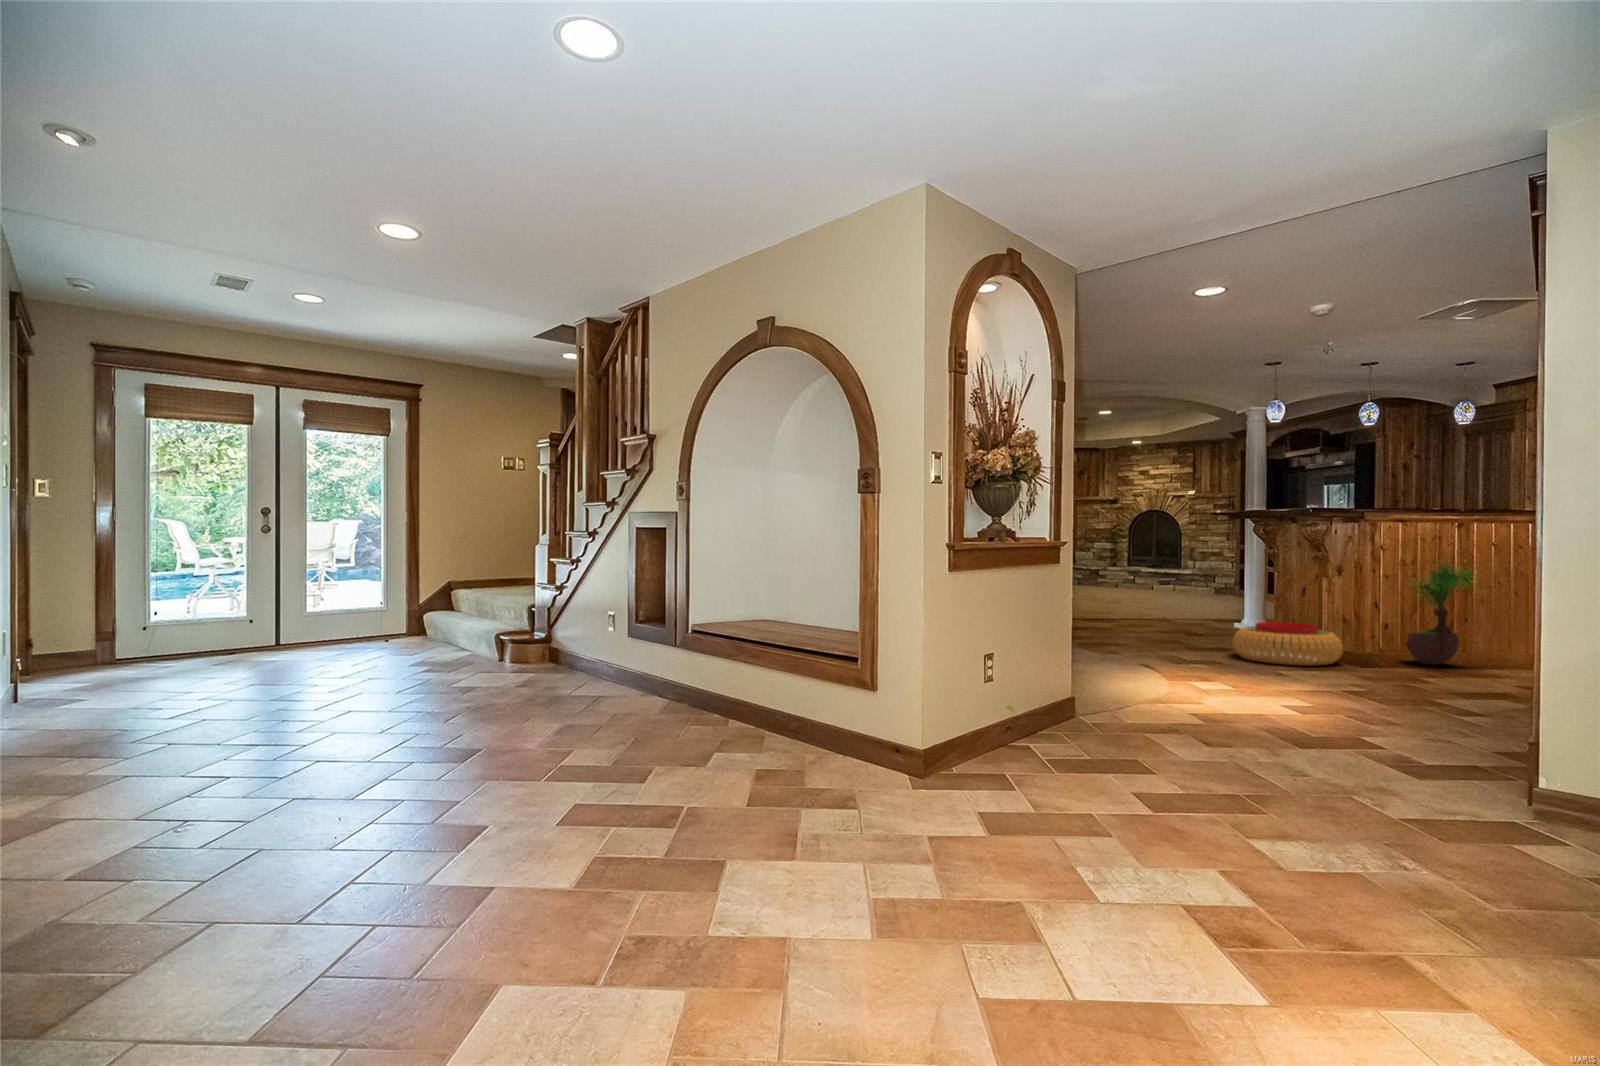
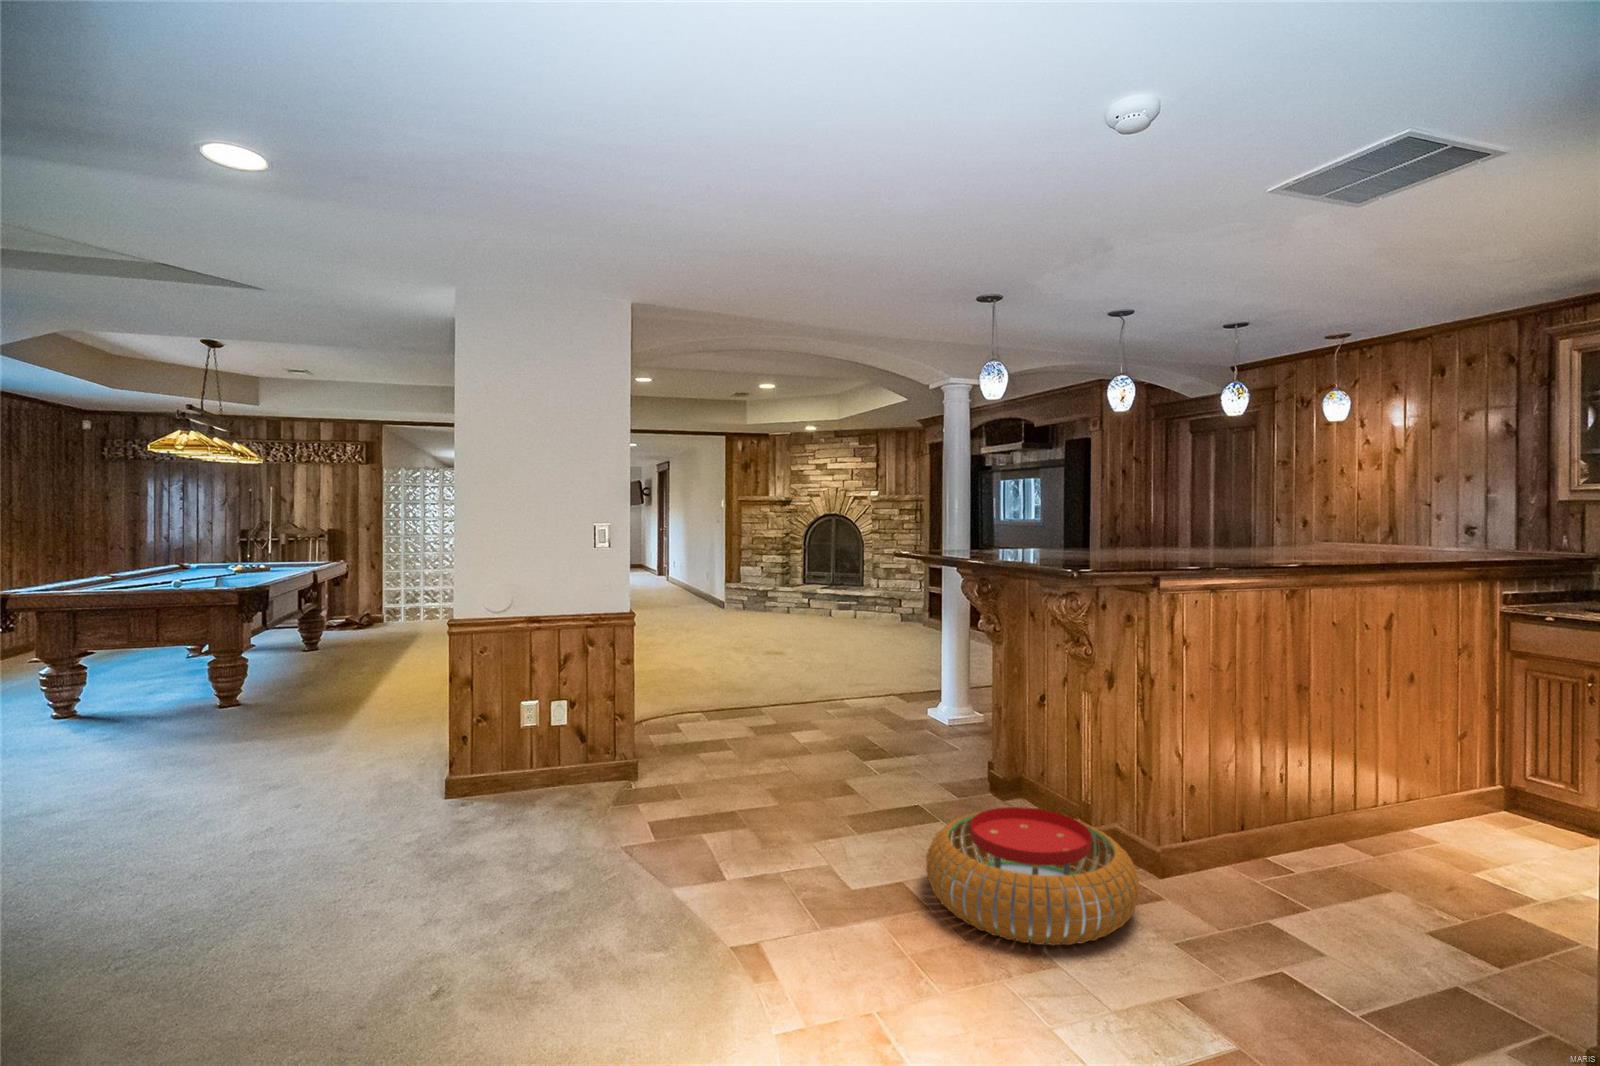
potted tree: present [1406,559,1471,665] -> none [1222,671,1376,891]

